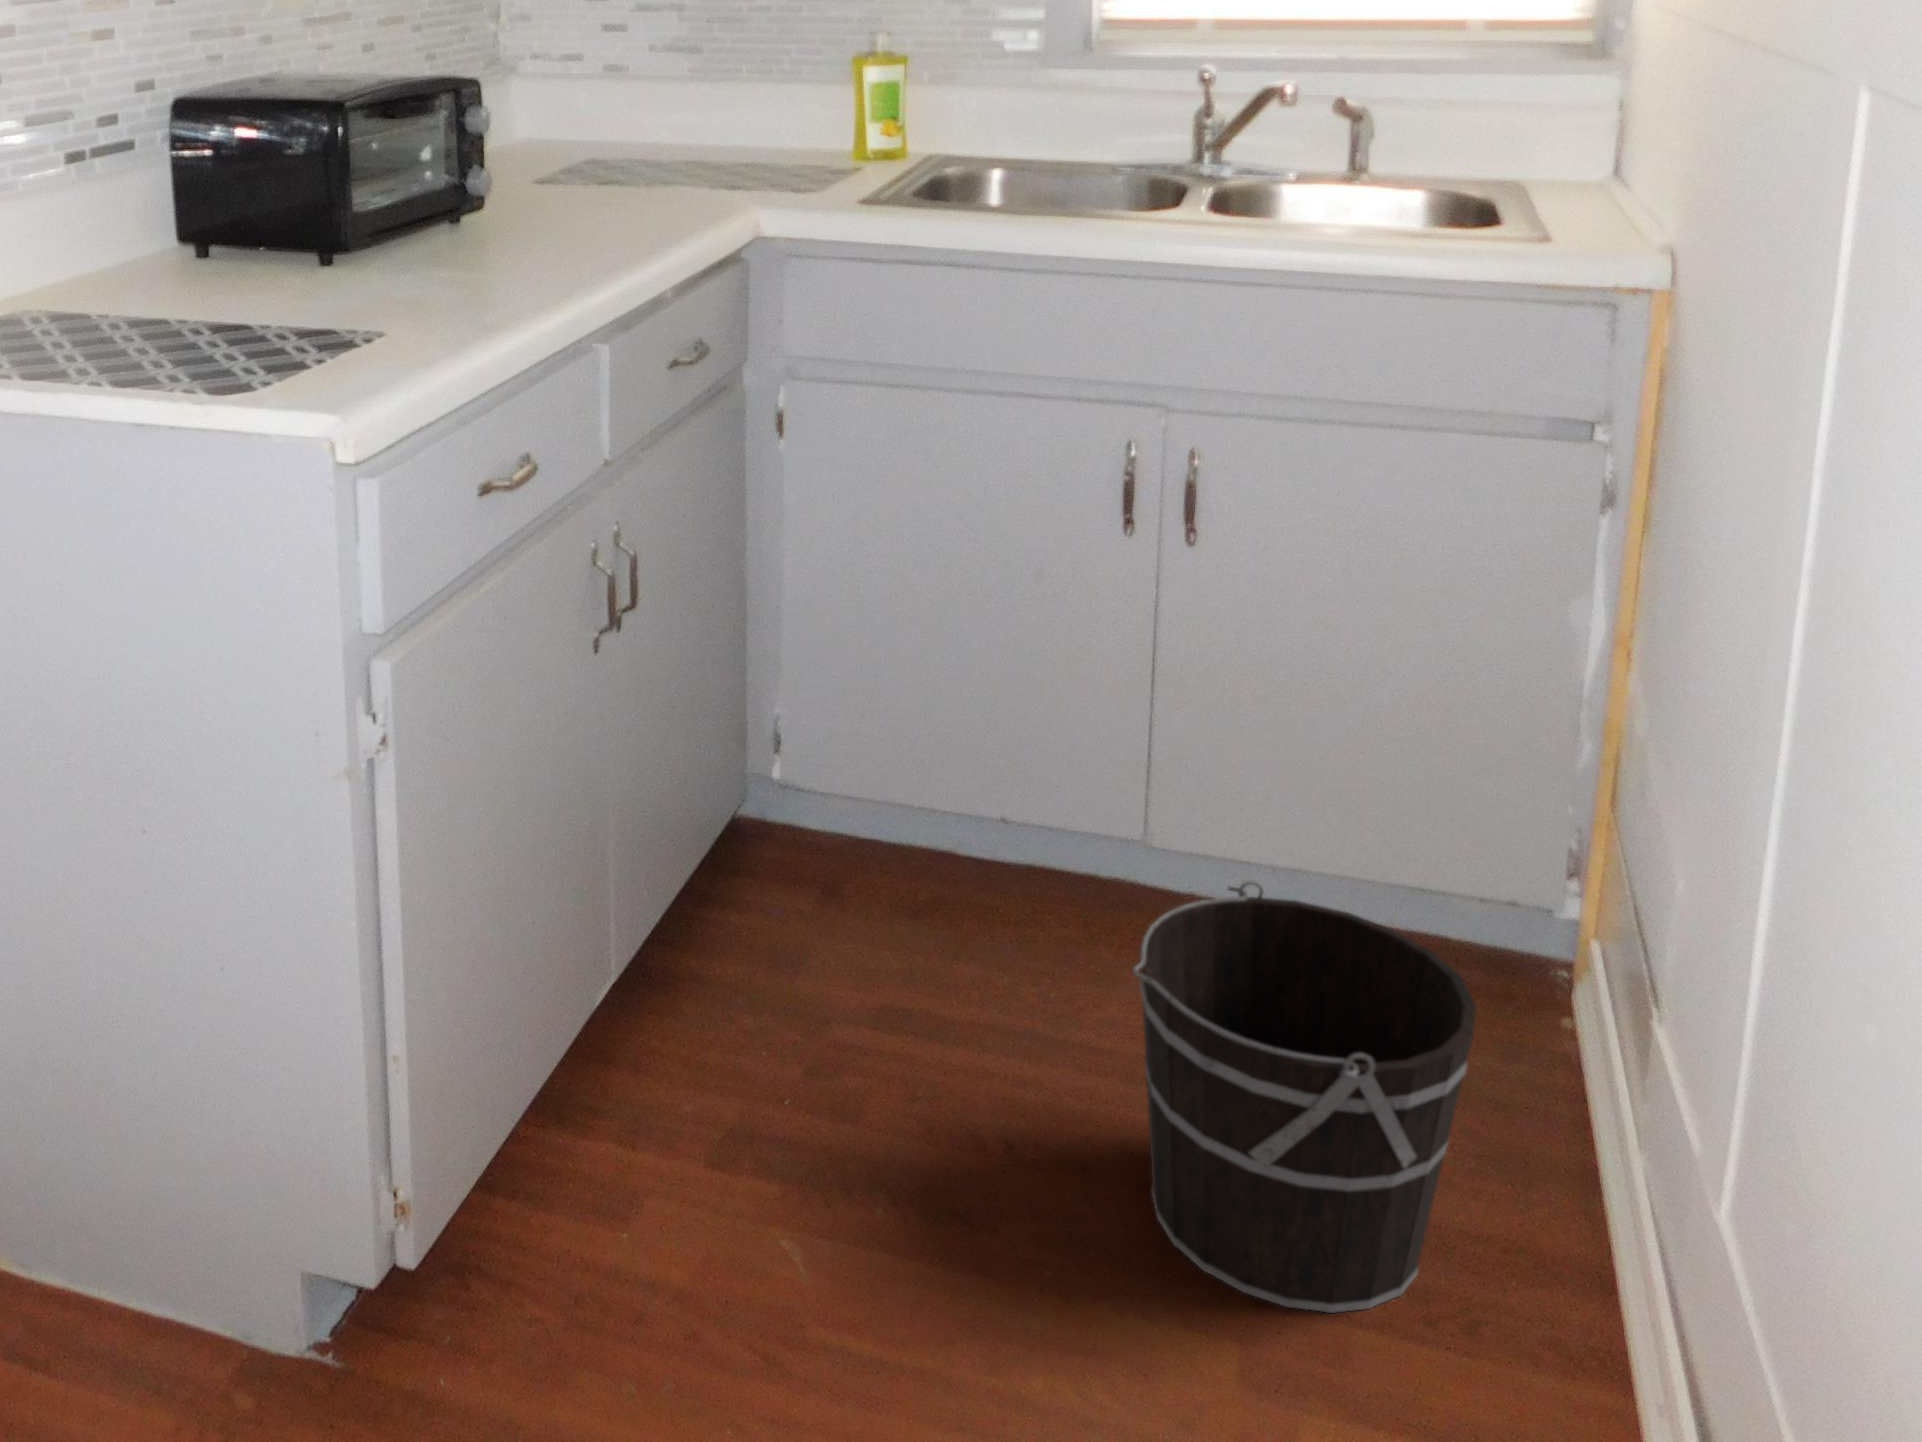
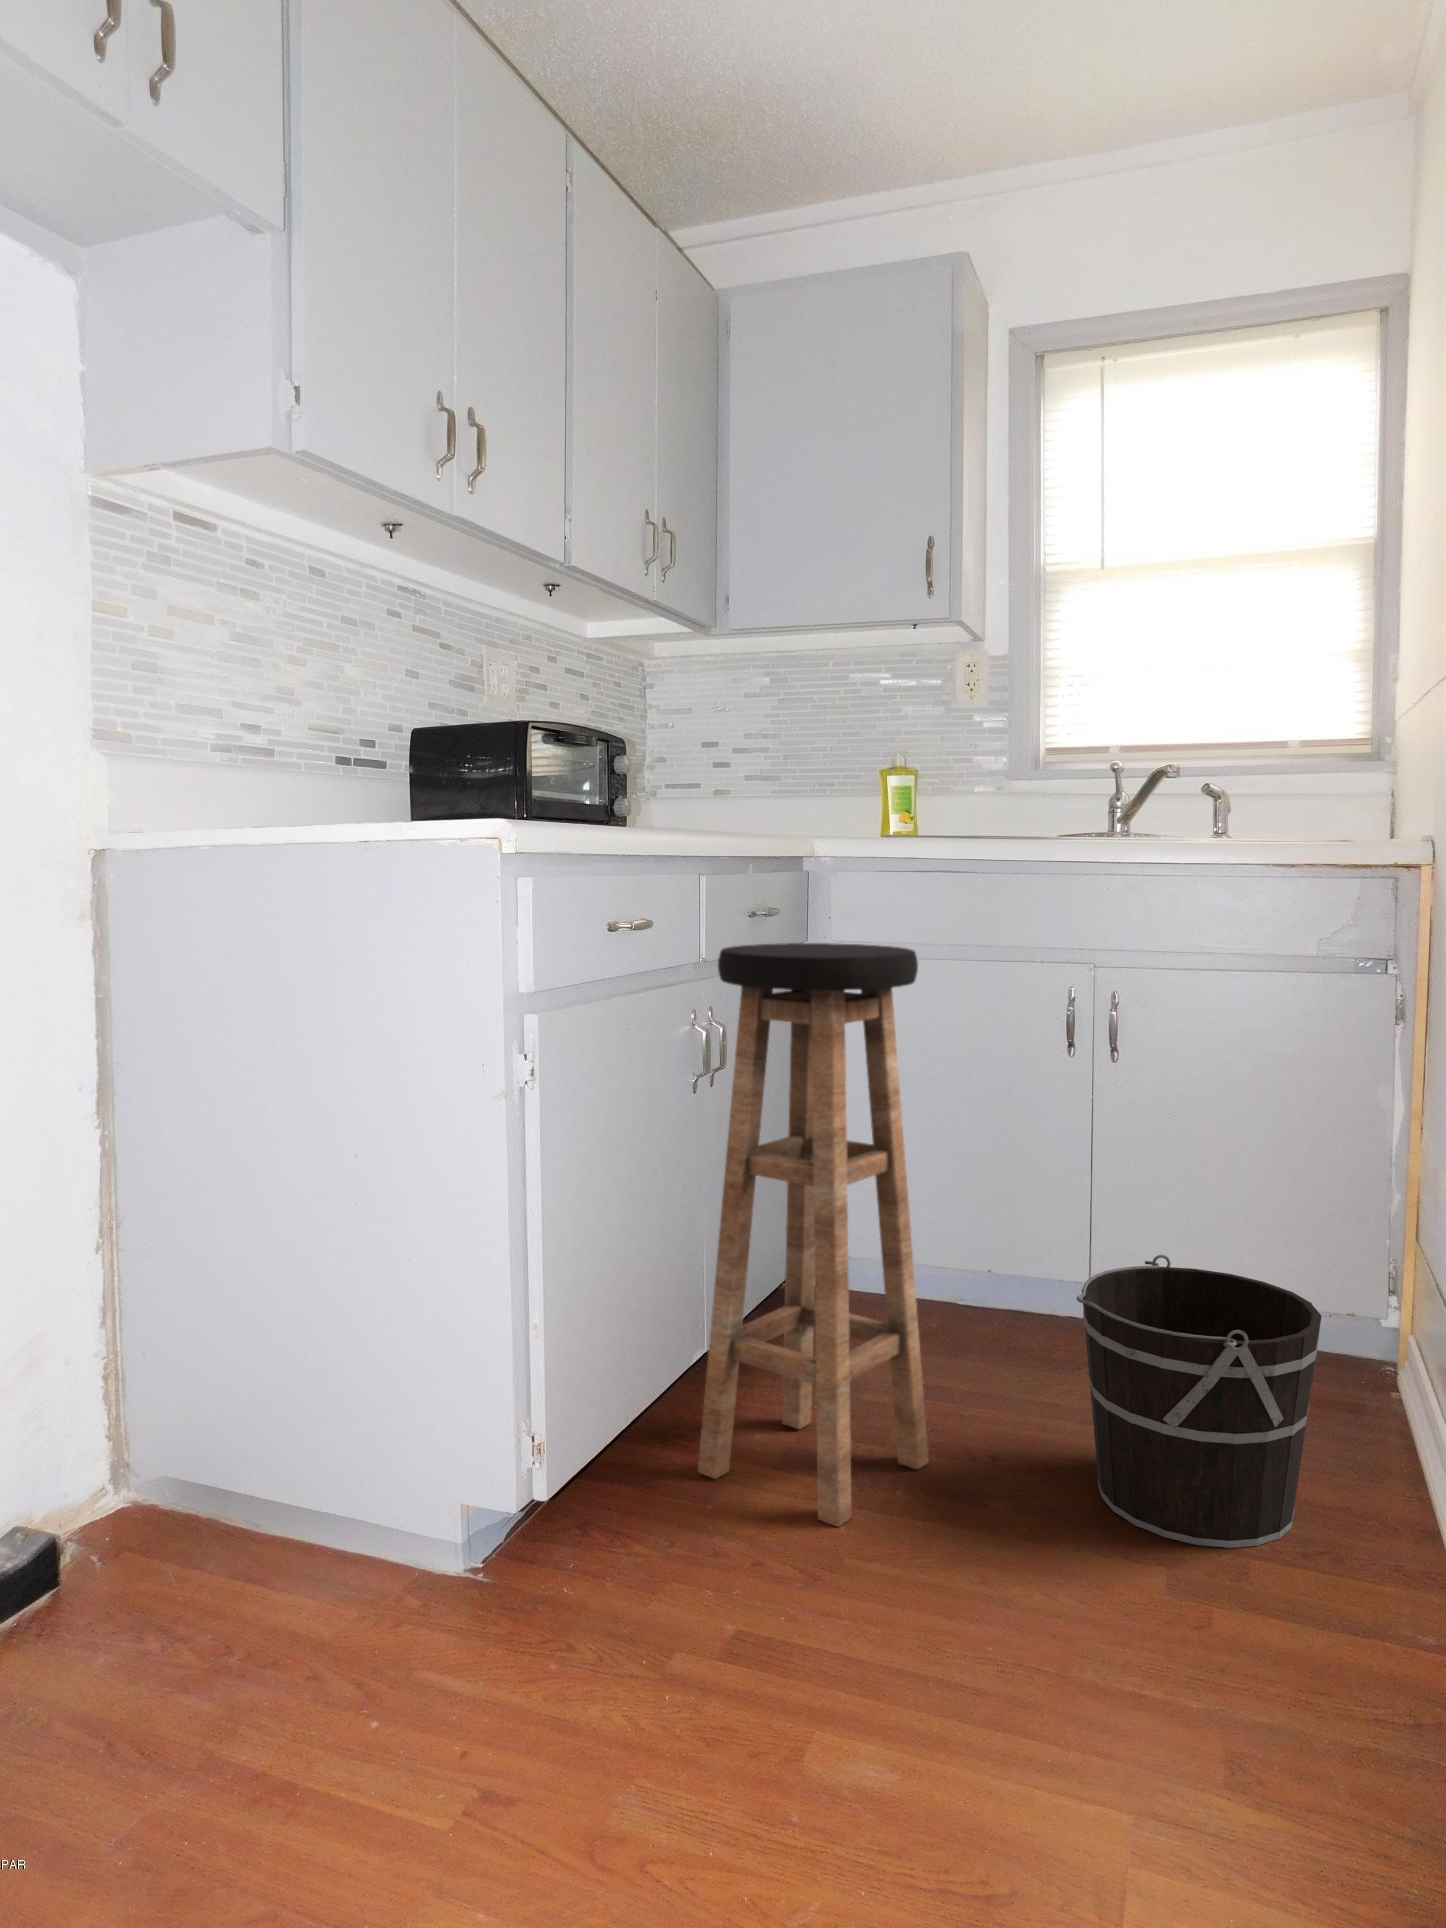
bar stool: none [608,451,920,1271] -> present [698,943,929,1527]

